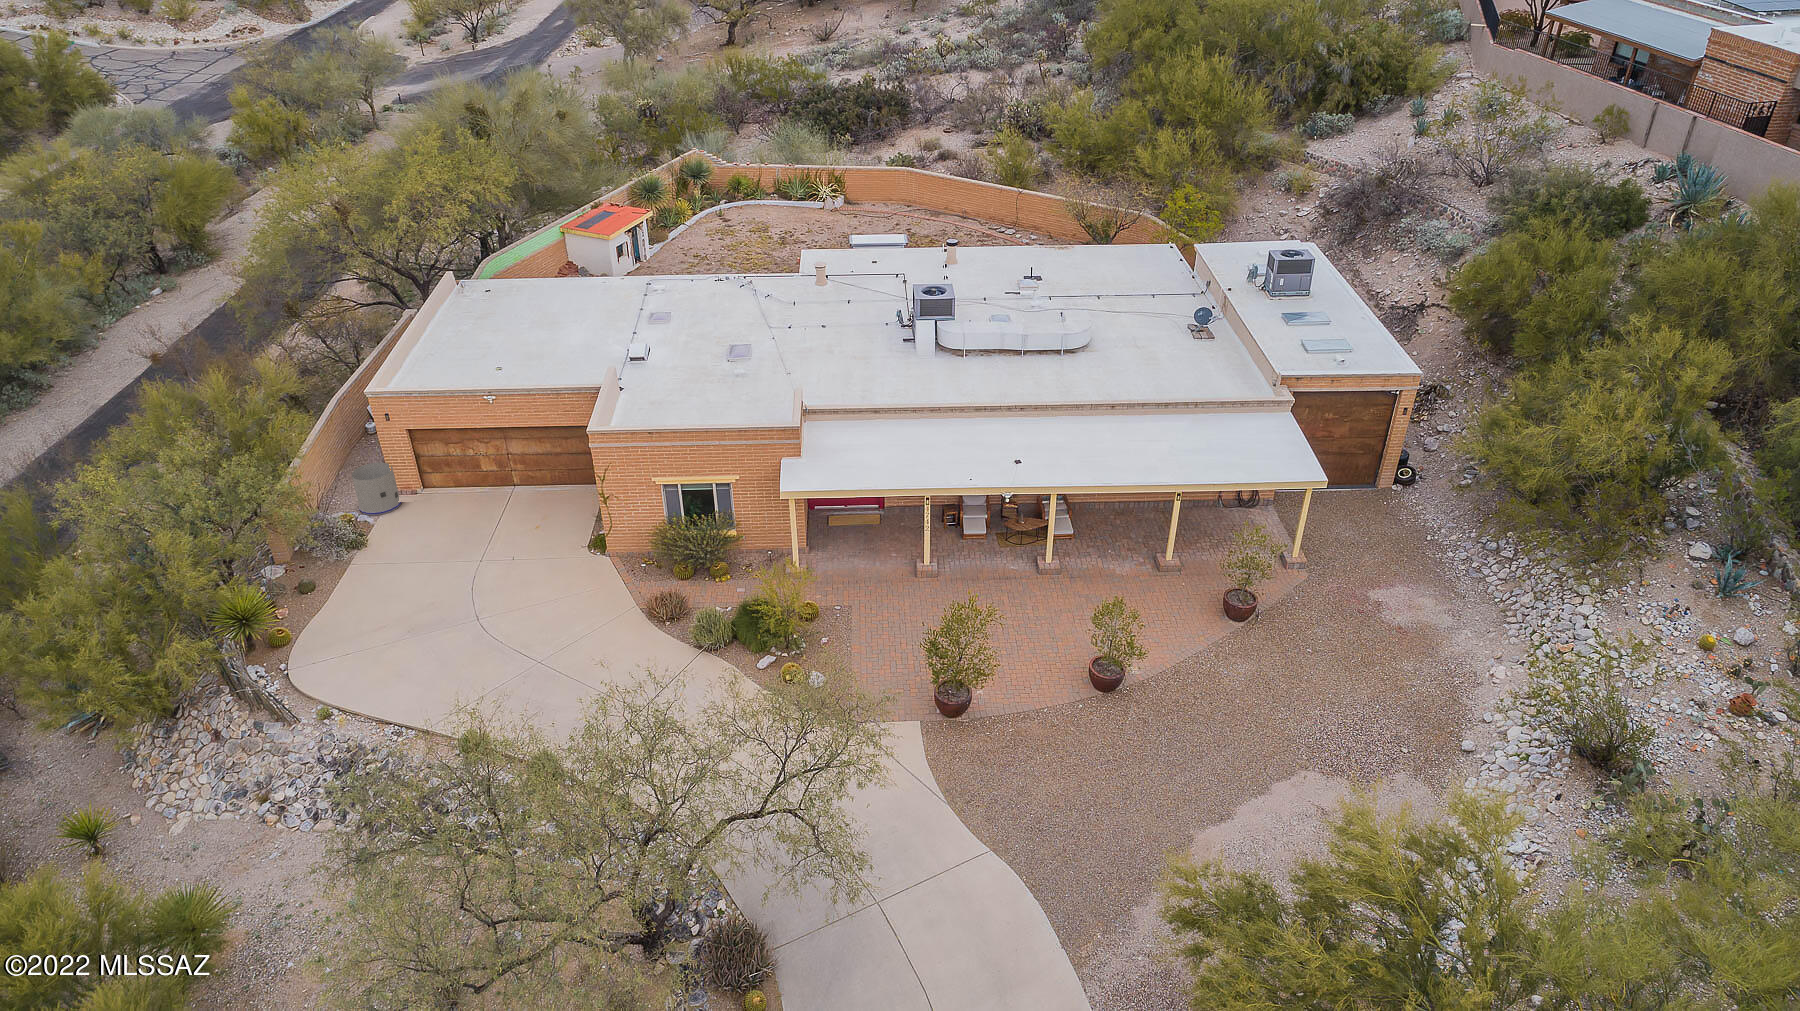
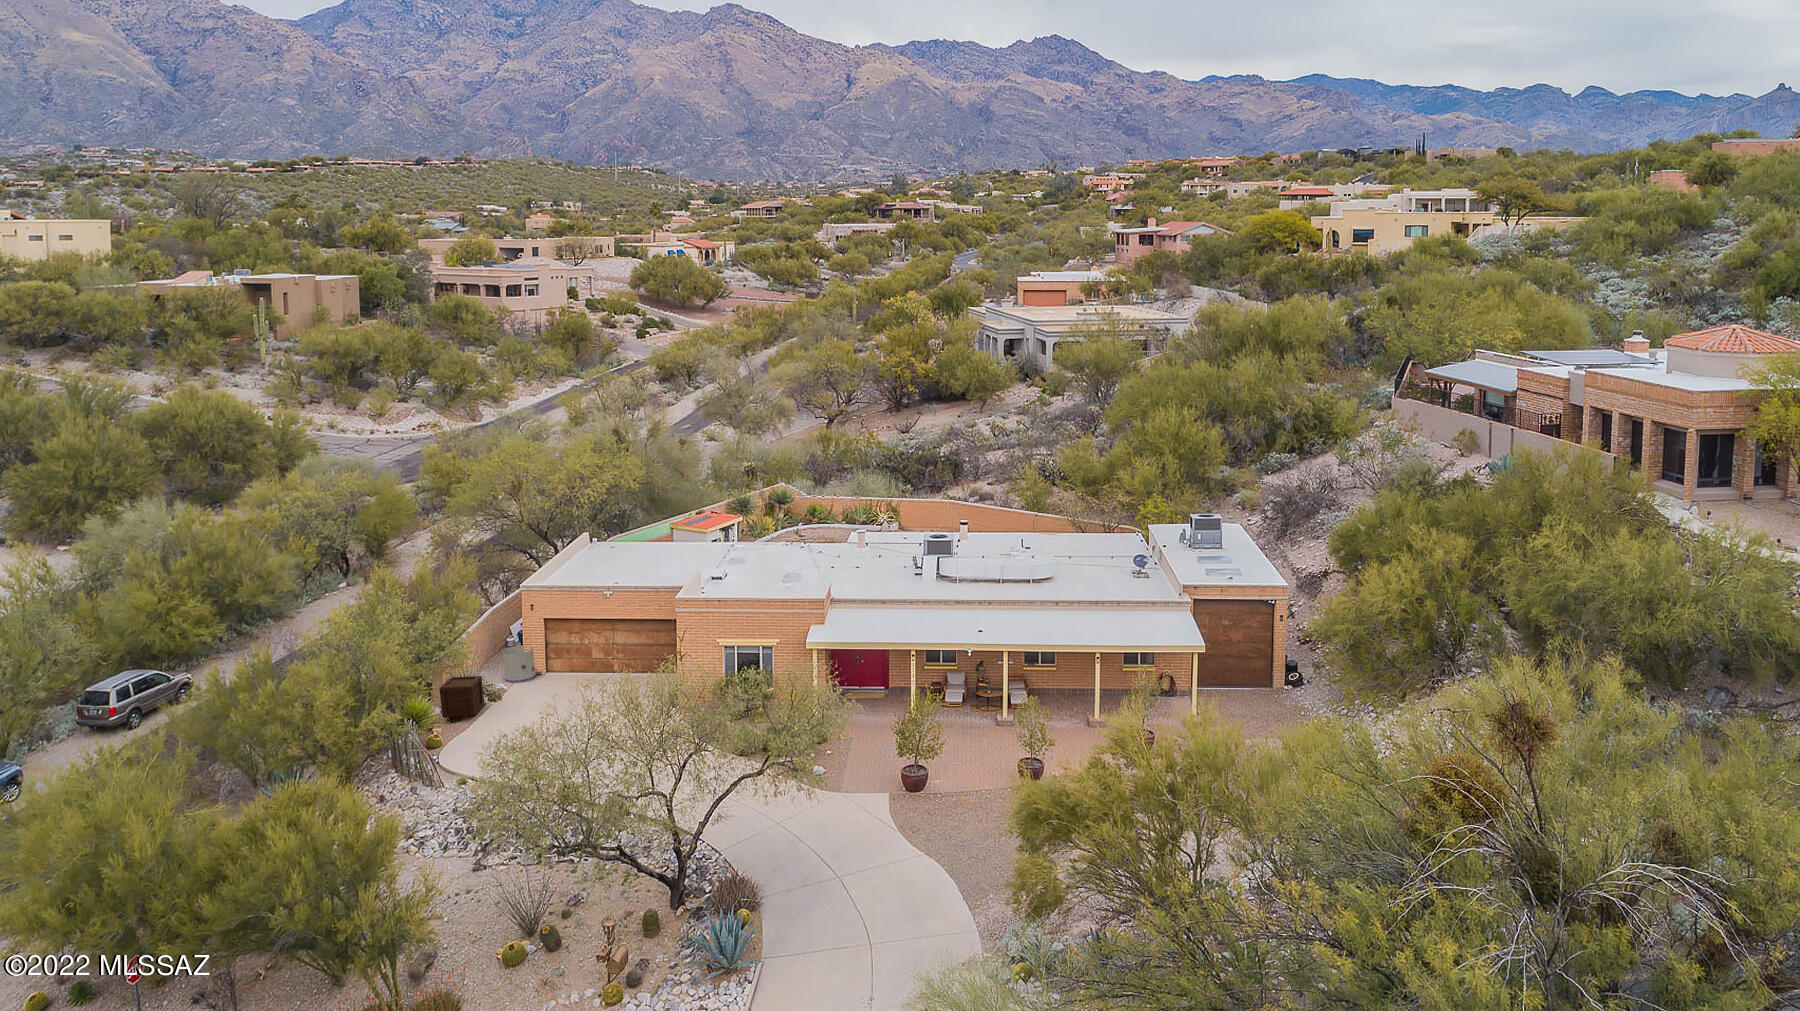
wooden crate: none [272,522,338,584] -> present [439,676,484,718]

